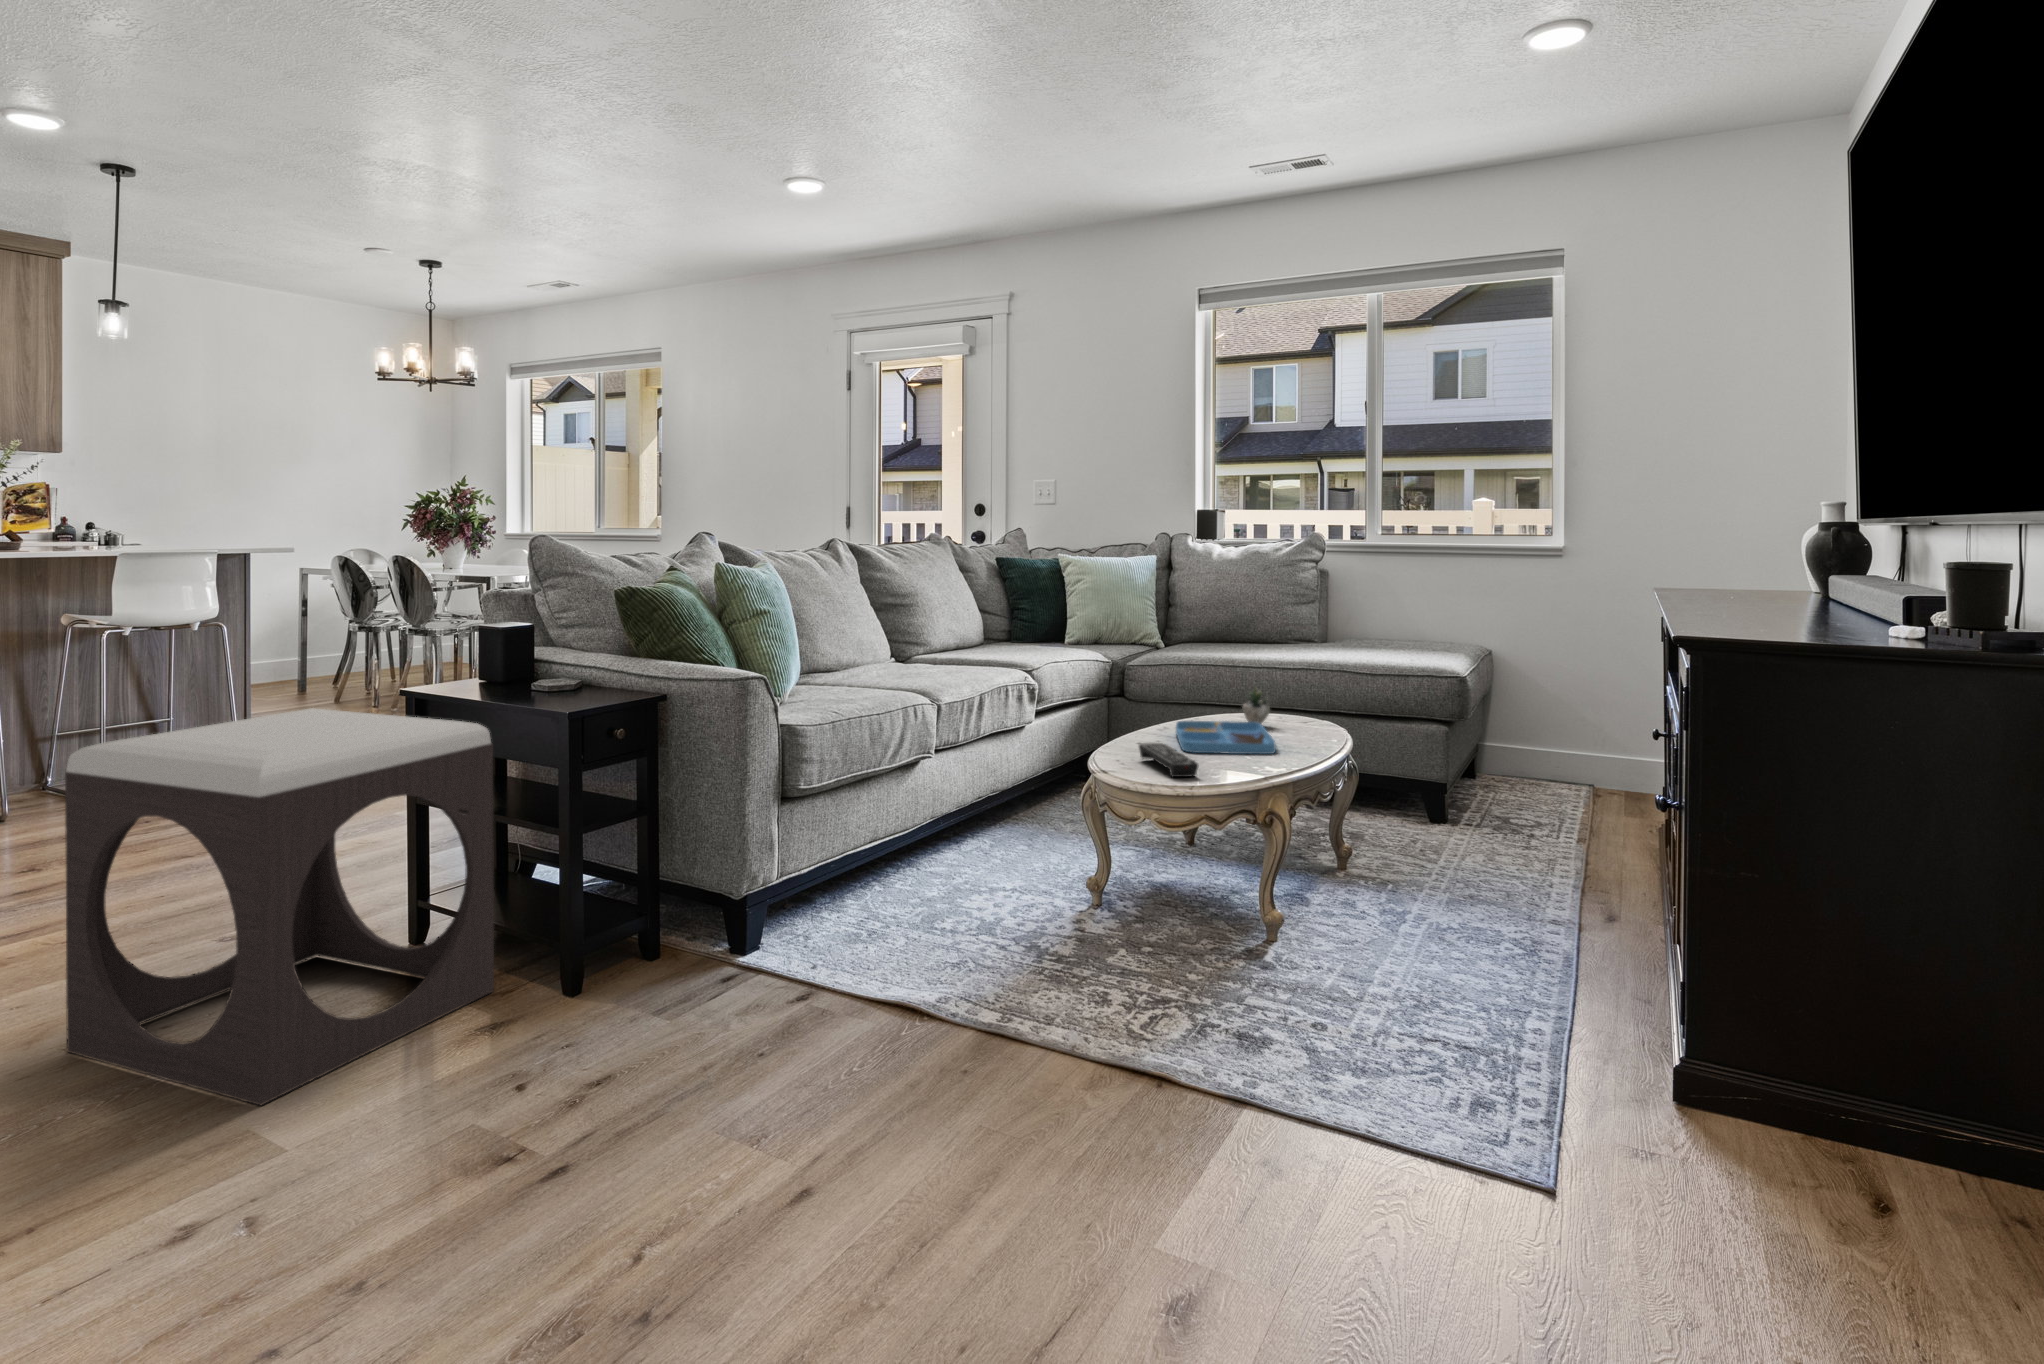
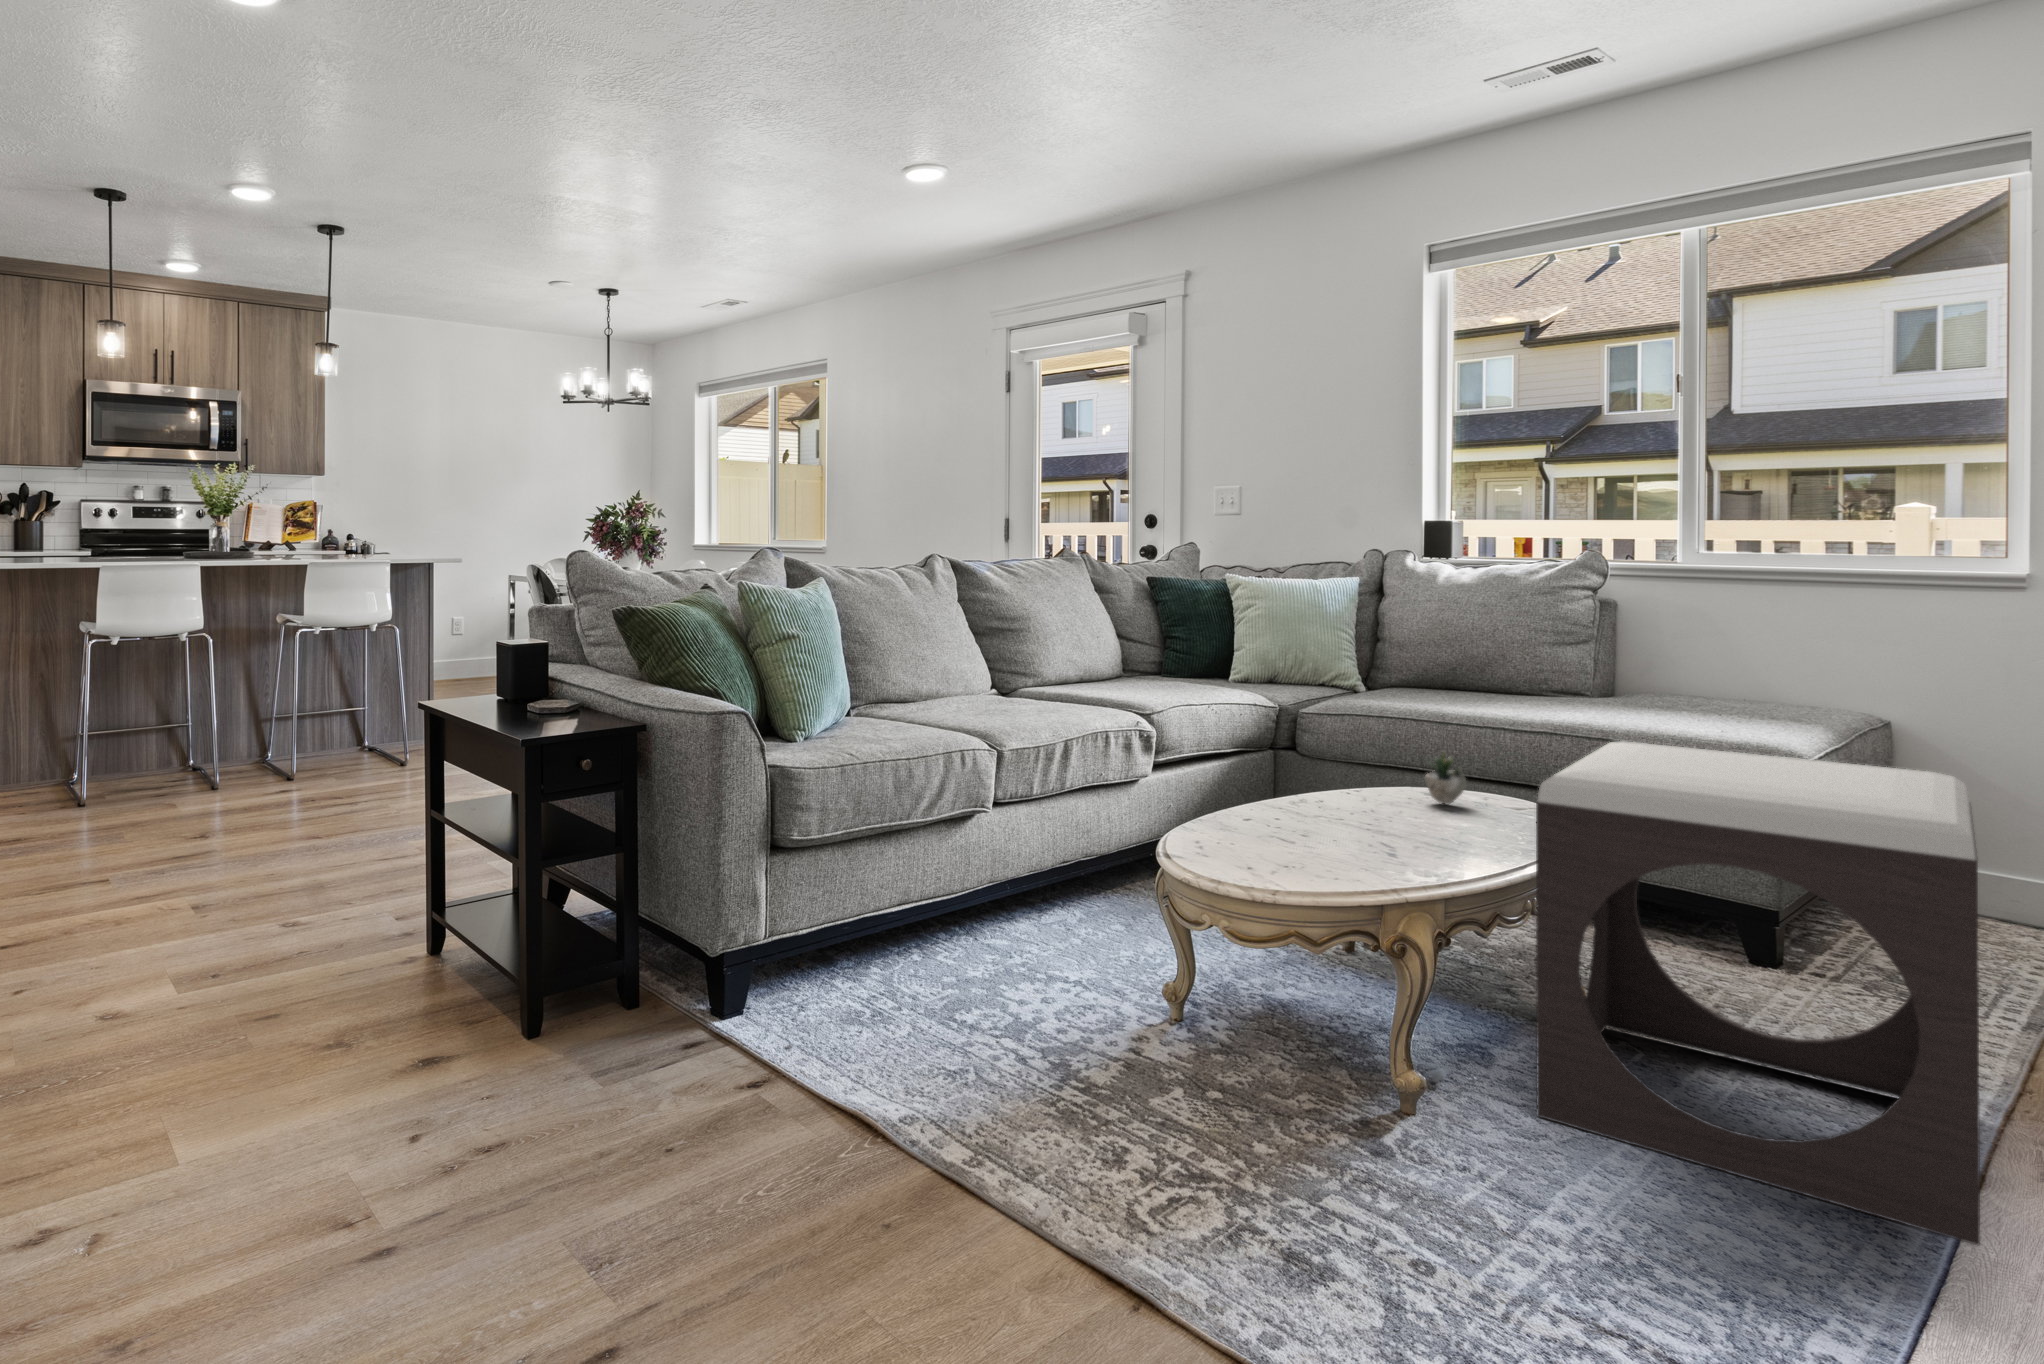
footstool: present [65,708,494,1105] -> present [1536,741,1980,1245]
tray: present [1176,721,1276,754] -> none [1304,790,1444,847]
remote control: present [1139,743,1199,777] -> none [1230,816,1292,870]

